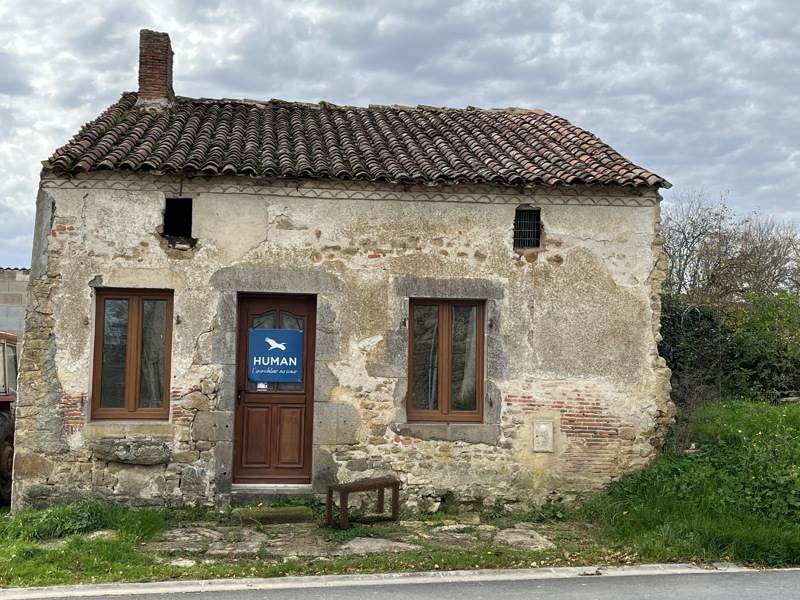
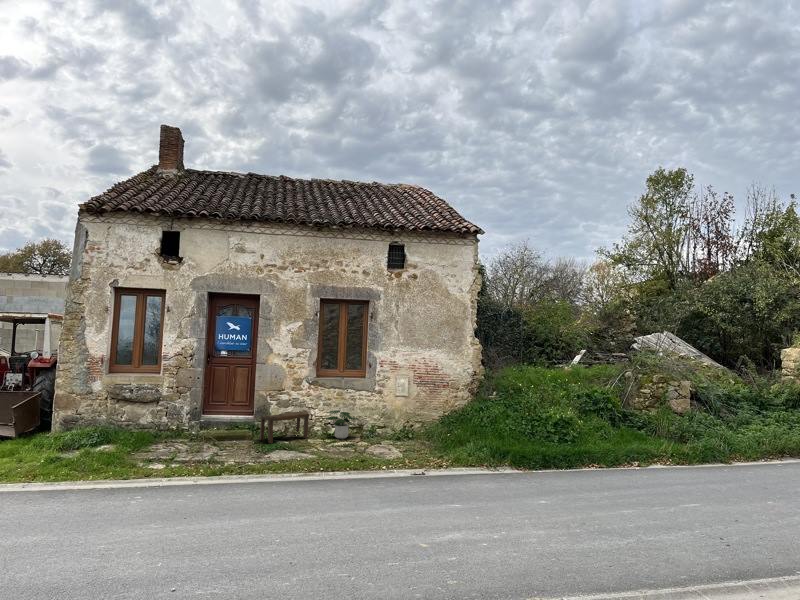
potted plant: none [425,475,478,521] -> present [326,410,358,439]

